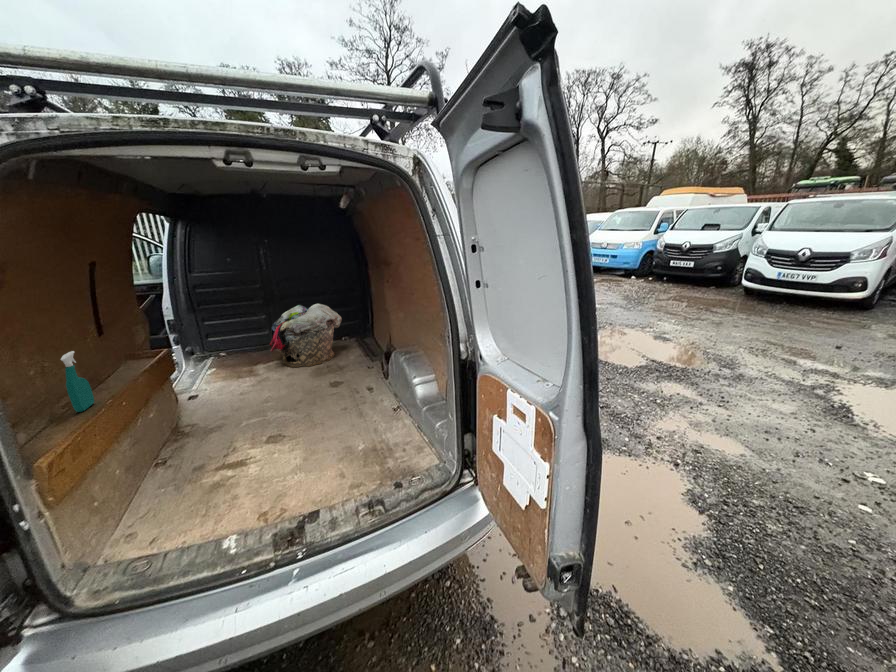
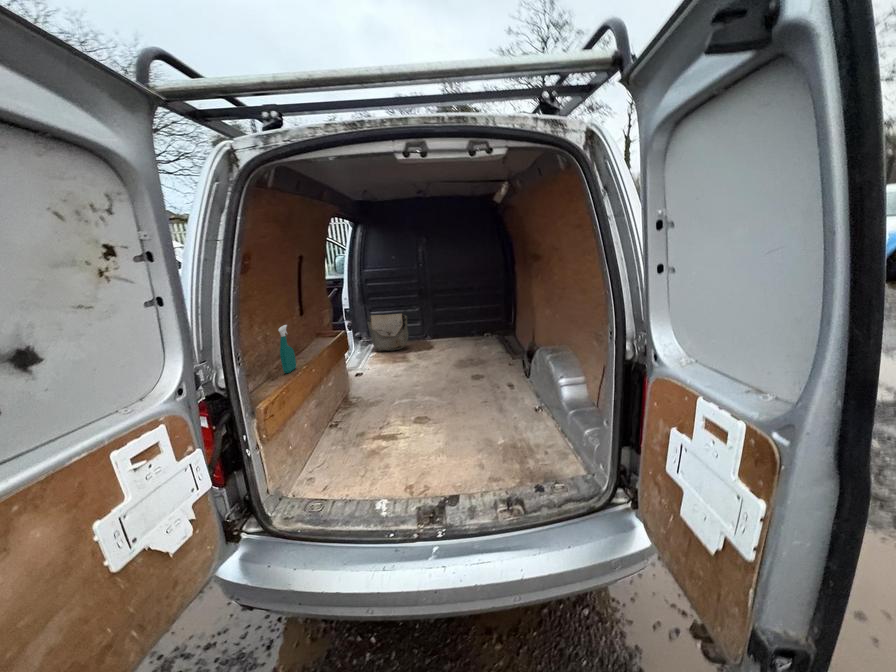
laundry basket: present [270,304,342,368] -> none [422,303,485,360]
bag: none [195,319,253,364] -> present [367,314,409,351]

